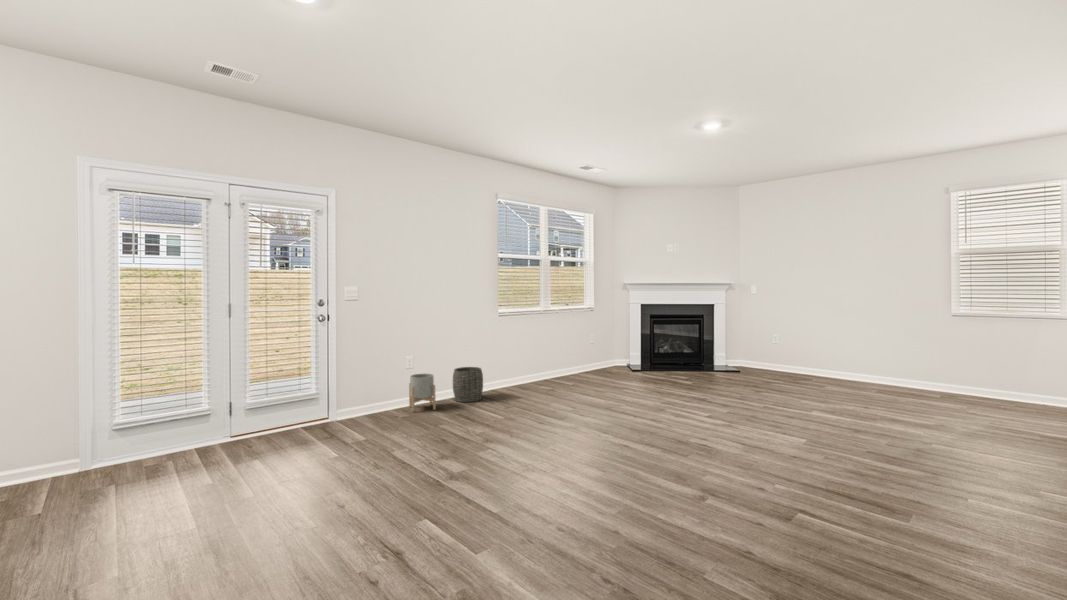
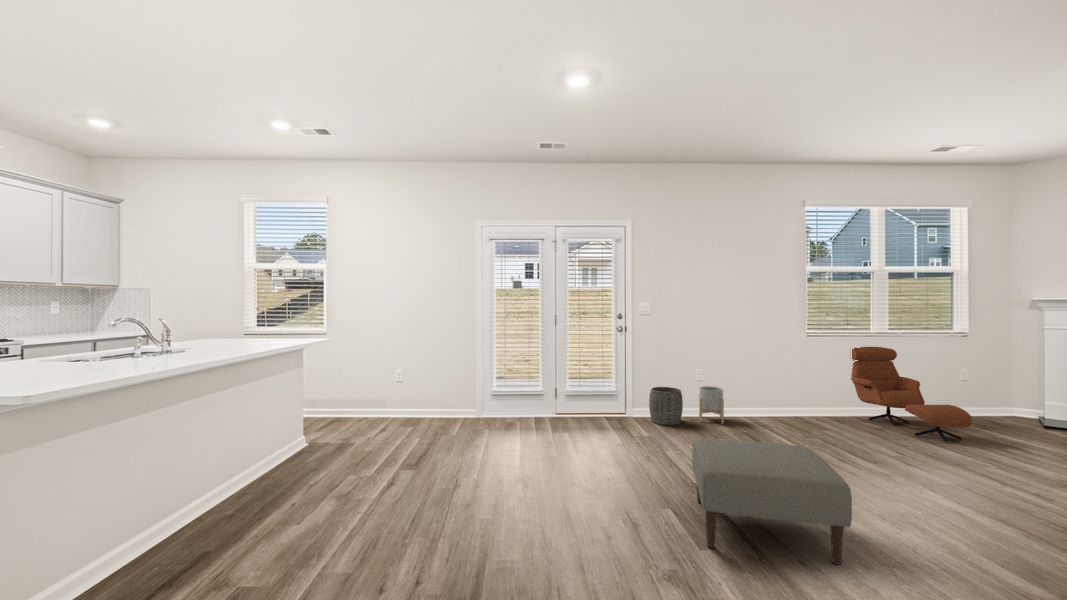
armchair: none [528,323,608,392] -> present [851,347,972,443]
woven basket: present [453,367,483,402] -> present [649,387,683,425]
ottoman: none [440,419,597,549] -> present [692,439,852,564]

